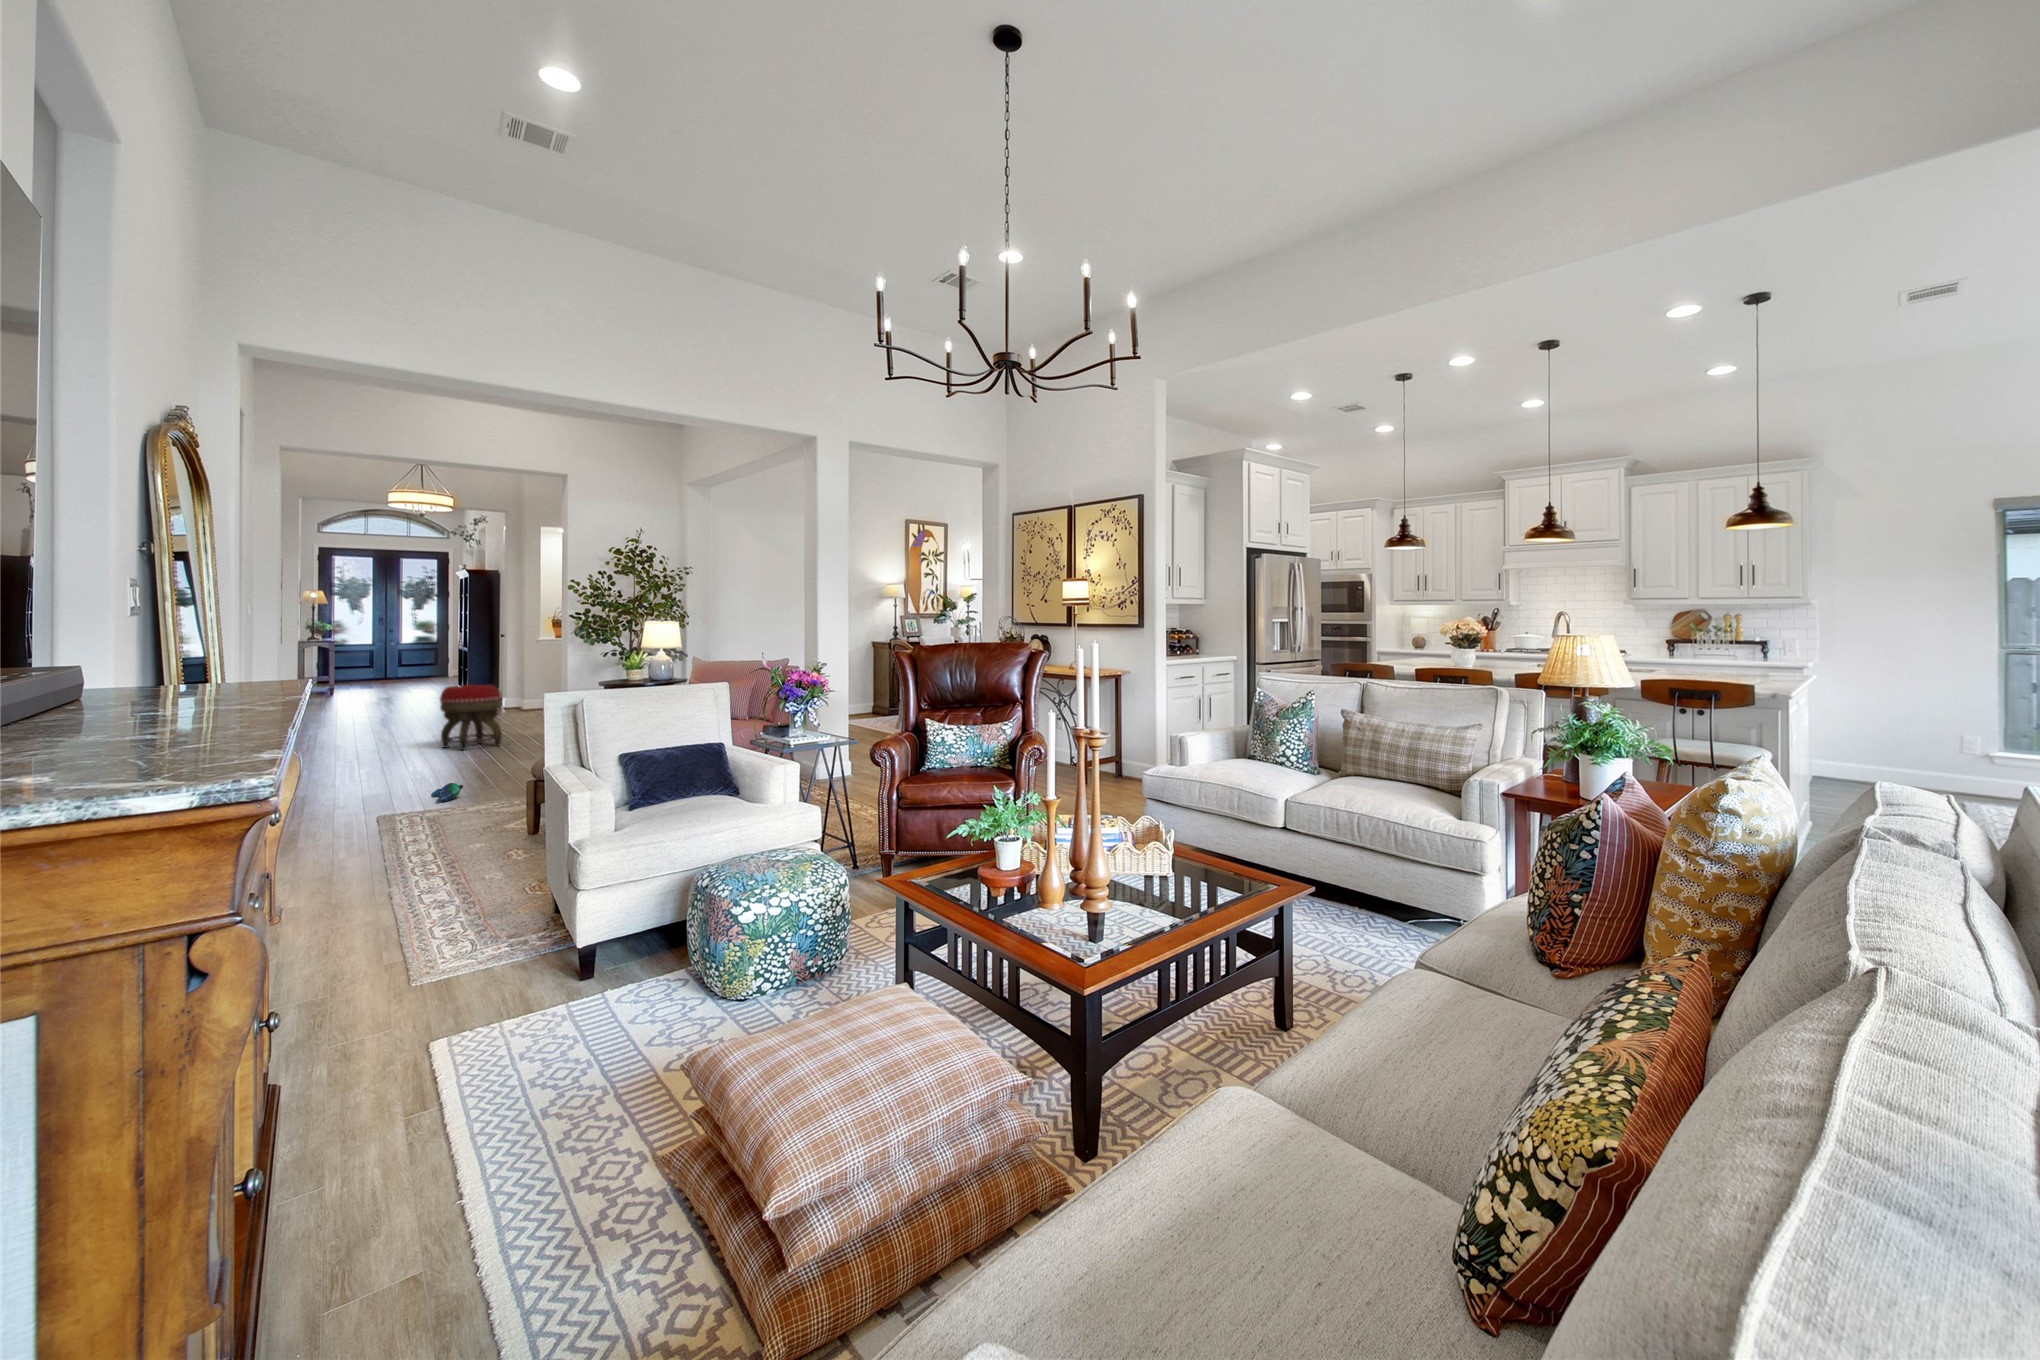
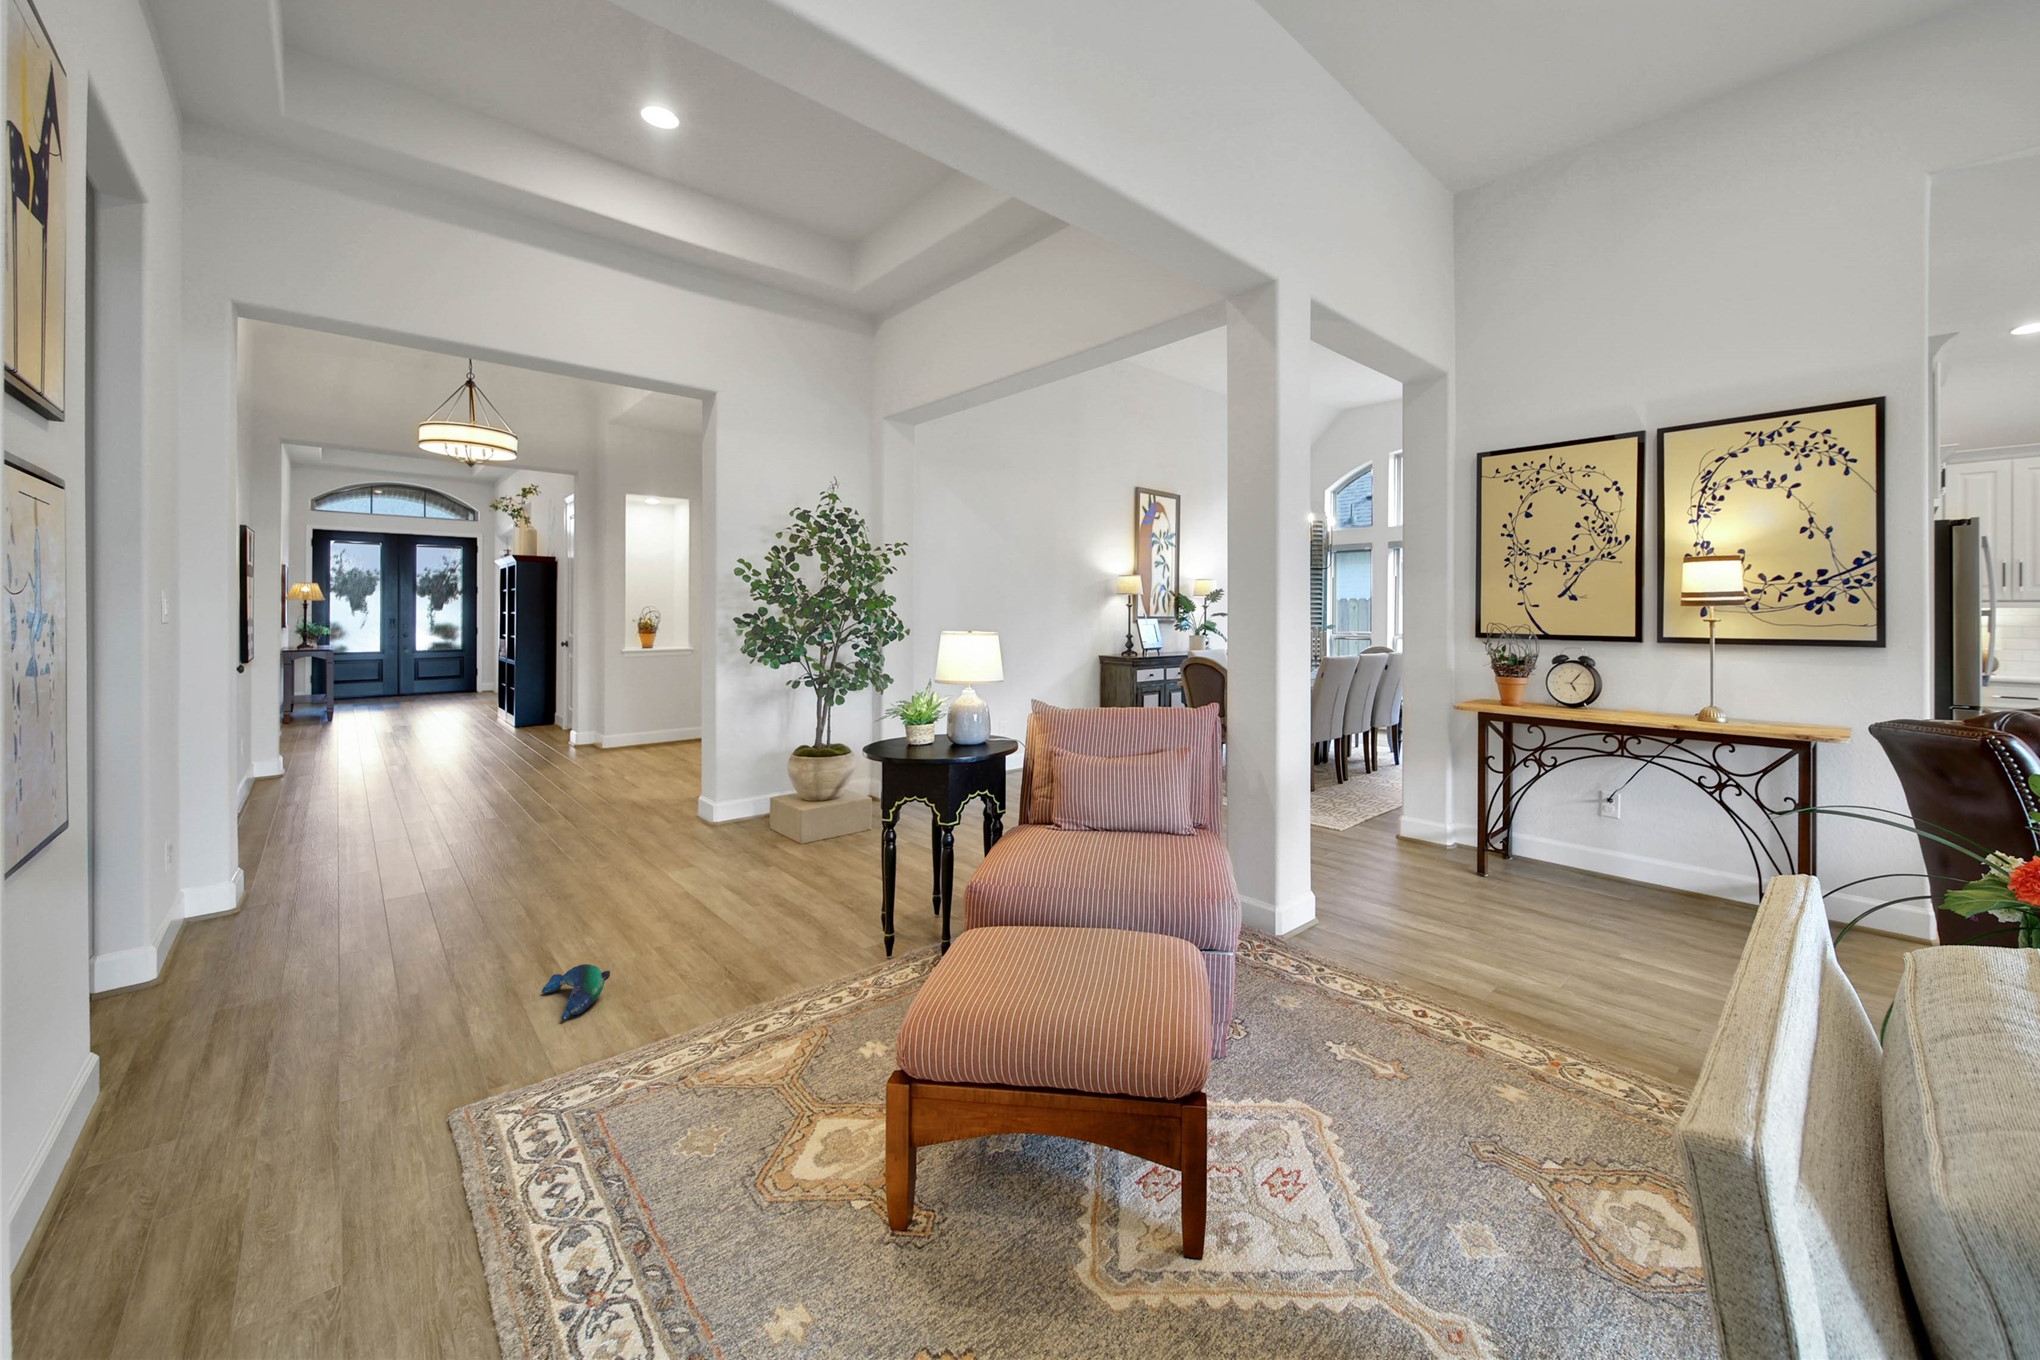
footstool: present [440,685,502,750] -> none [510,728,606,840]

